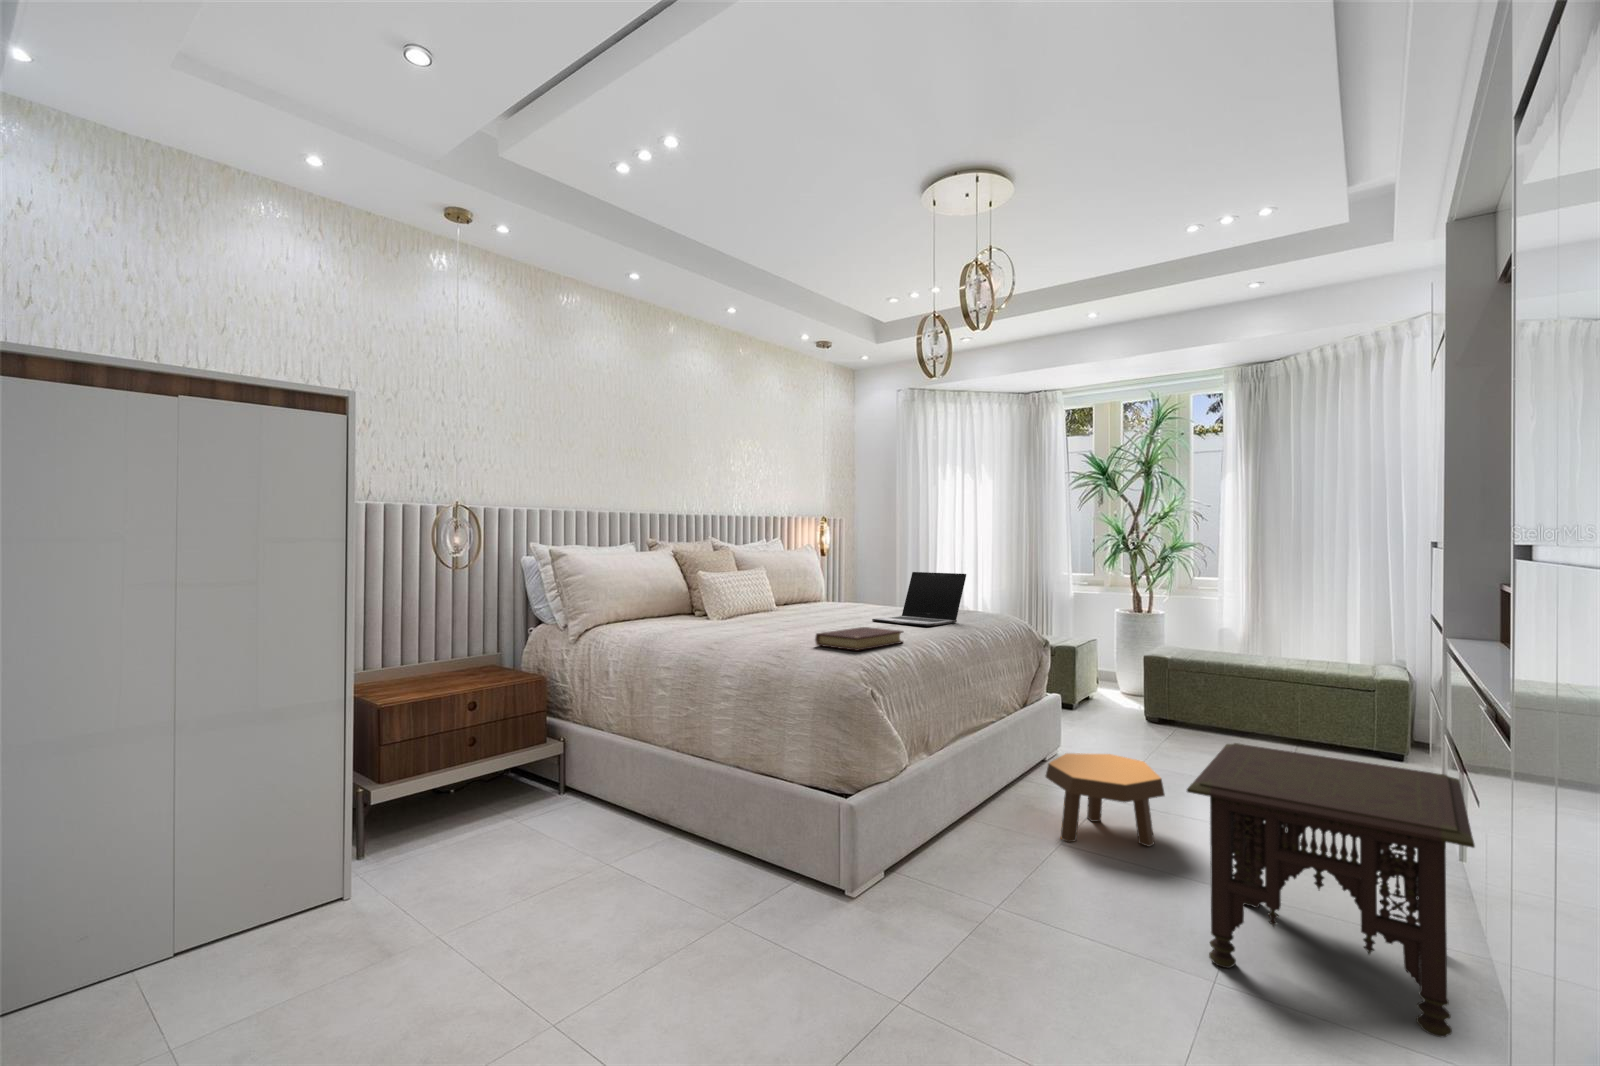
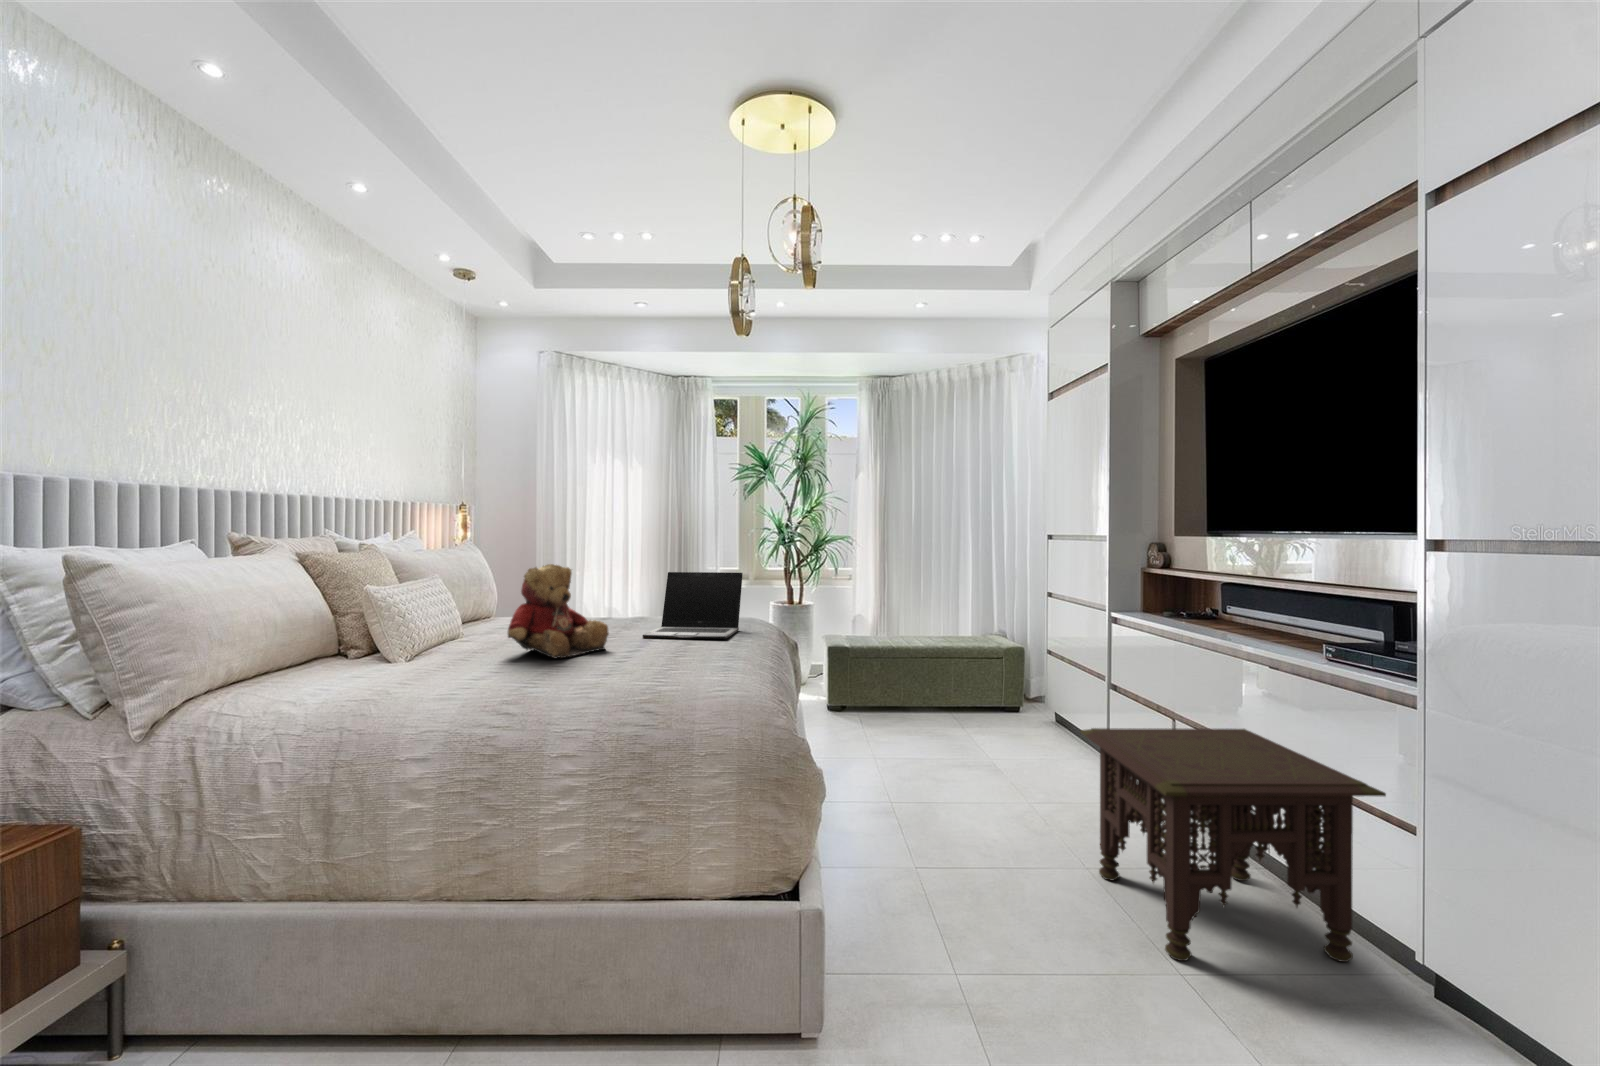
teddy bear: none [764,561,834,627] -> present [508,564,609,658]
book: present [815,627,903,651] -> none [669,650,759,688]
footstool: present [1045,753,1165,846] -> none [882,753,997,862]

